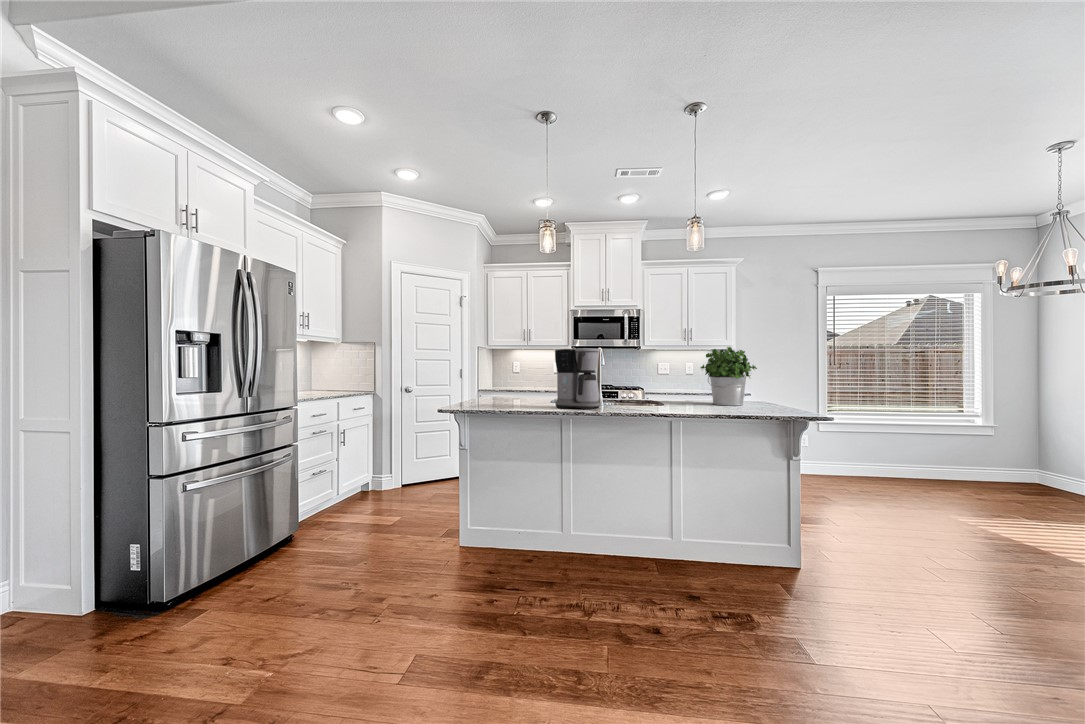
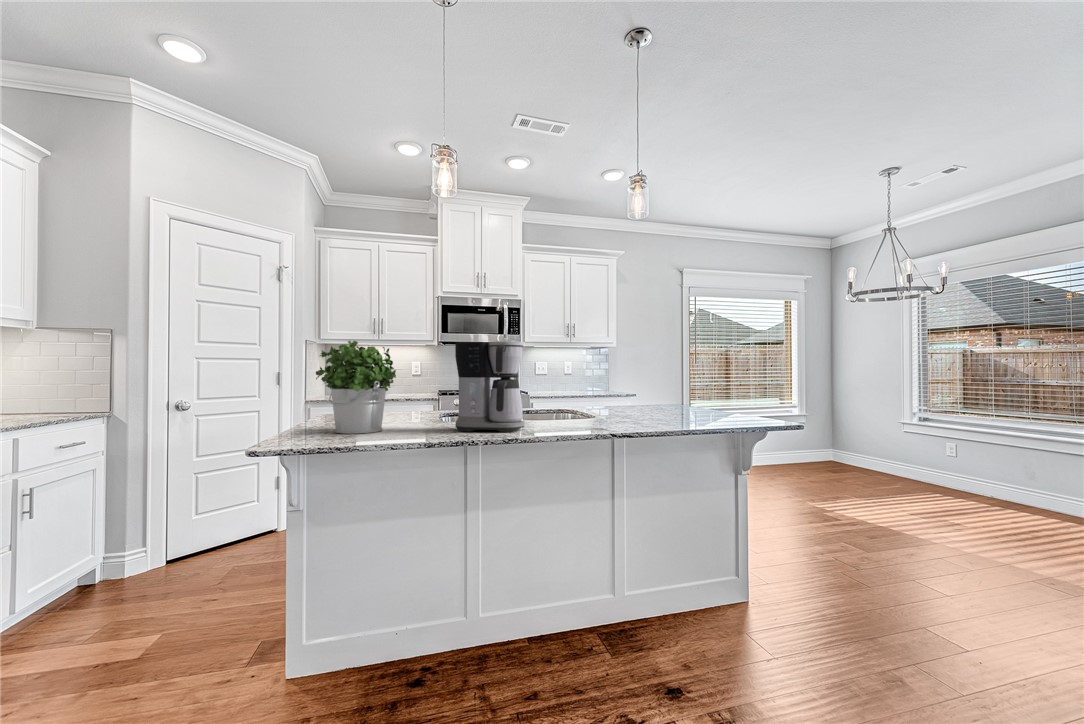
potted plant: present [700,347,757,406] -> present [316,341,396,434]

